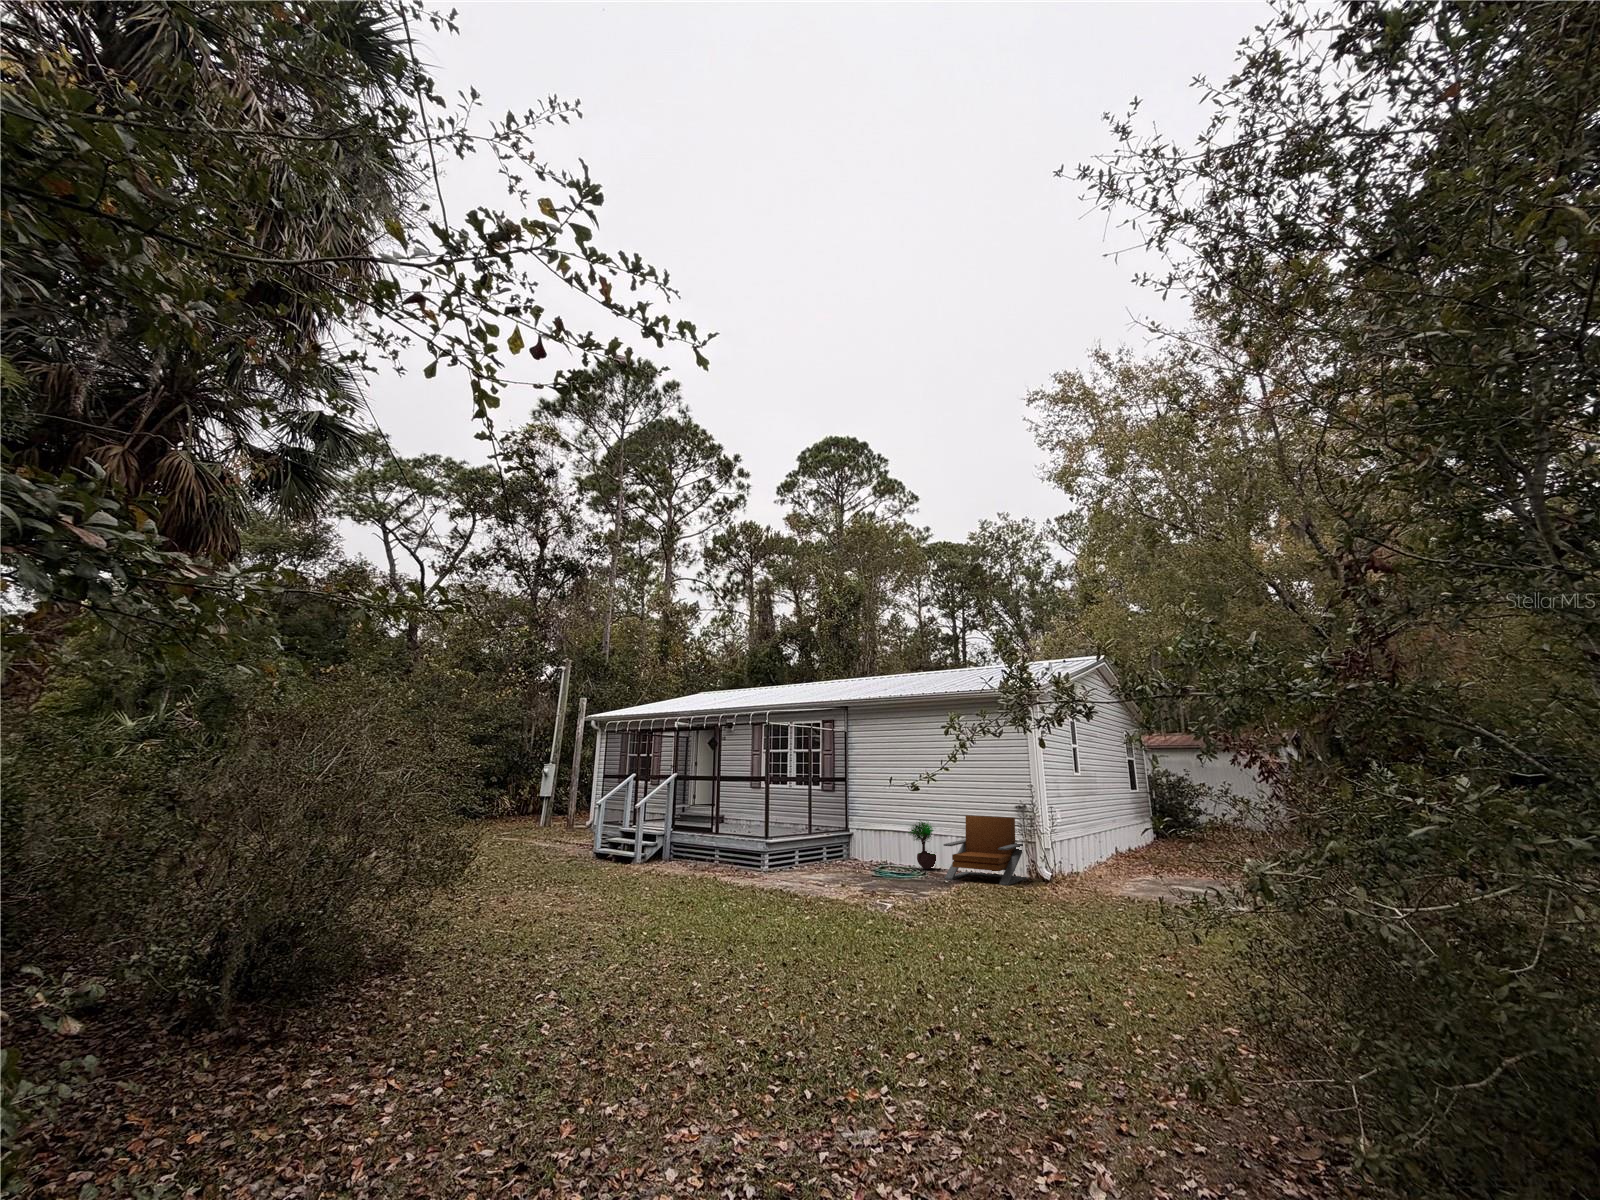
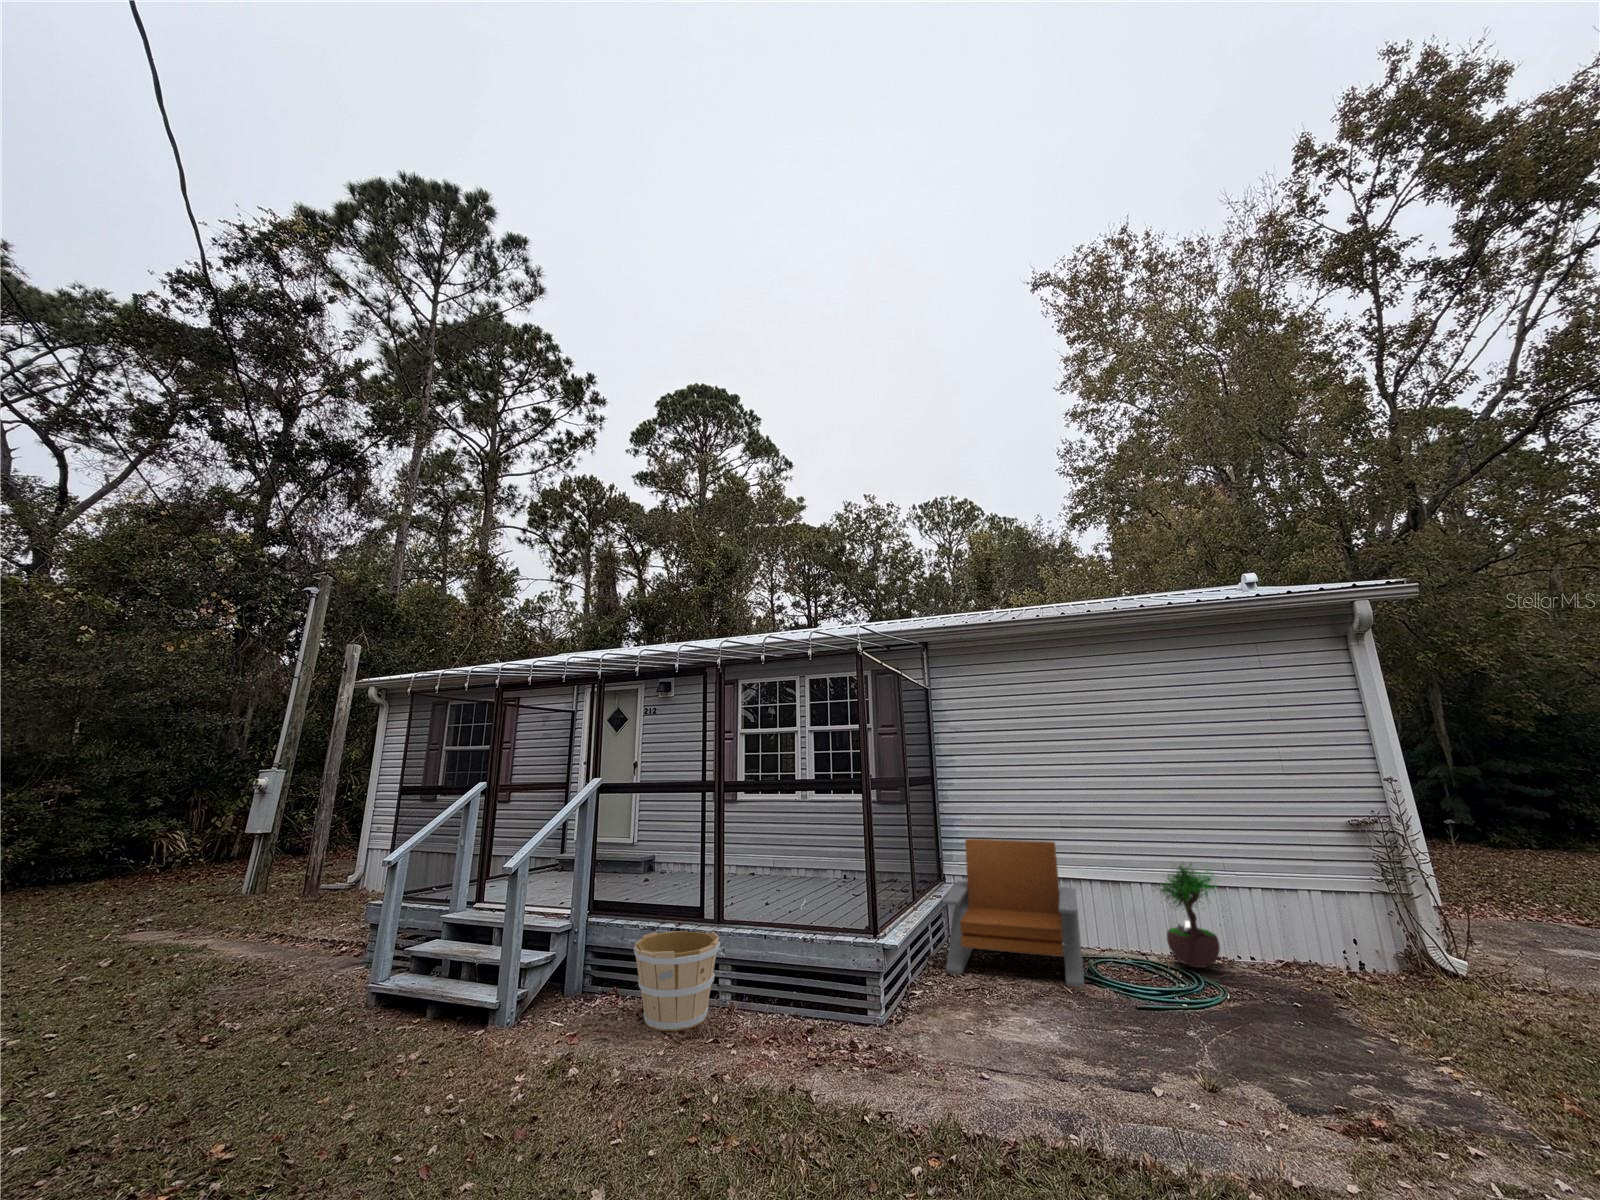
lounge chair: present [944,815,1027,885] -> present [942,839,1084,987]
wooden bucket: none [676,834,709,865] -> present [634,931,720,1031]

